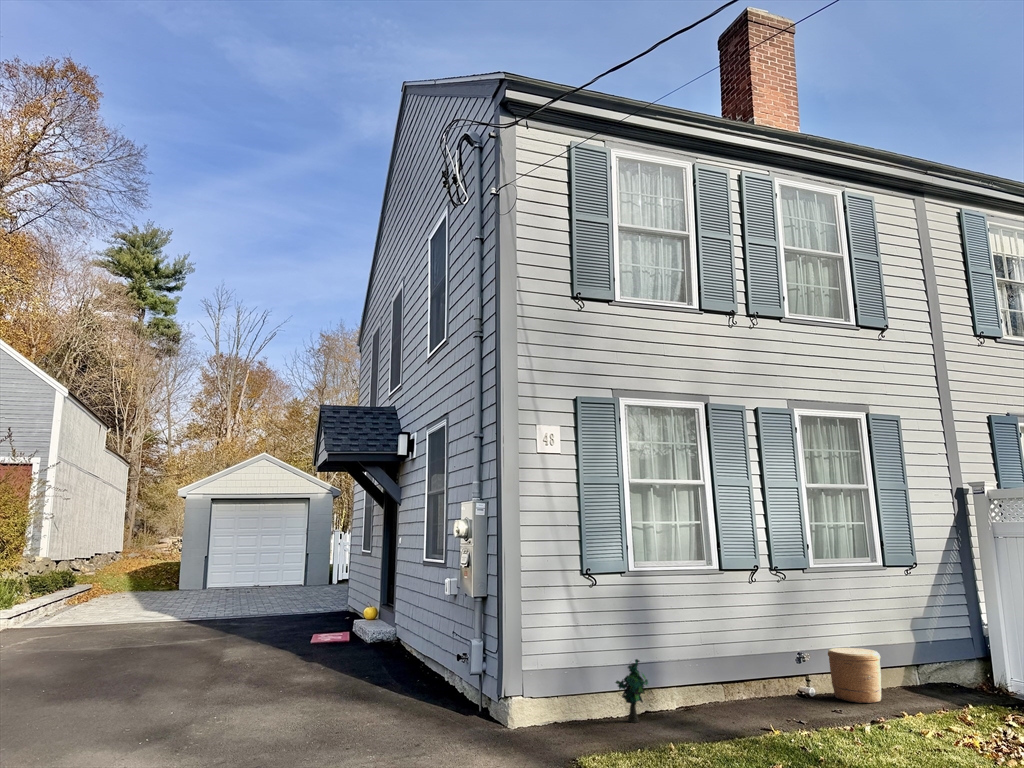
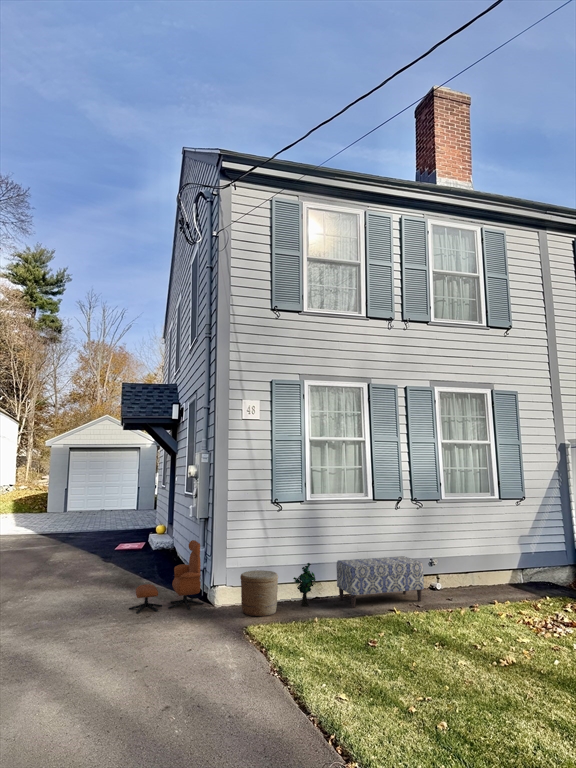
lounge chair: none [379,628,486,736] -> present [129,540,204,613]
woven basket: present [828,648,881,703] -> present [240,570,278,616]
bench: none [672,649,800,723] -> present [337,556,424,608]

